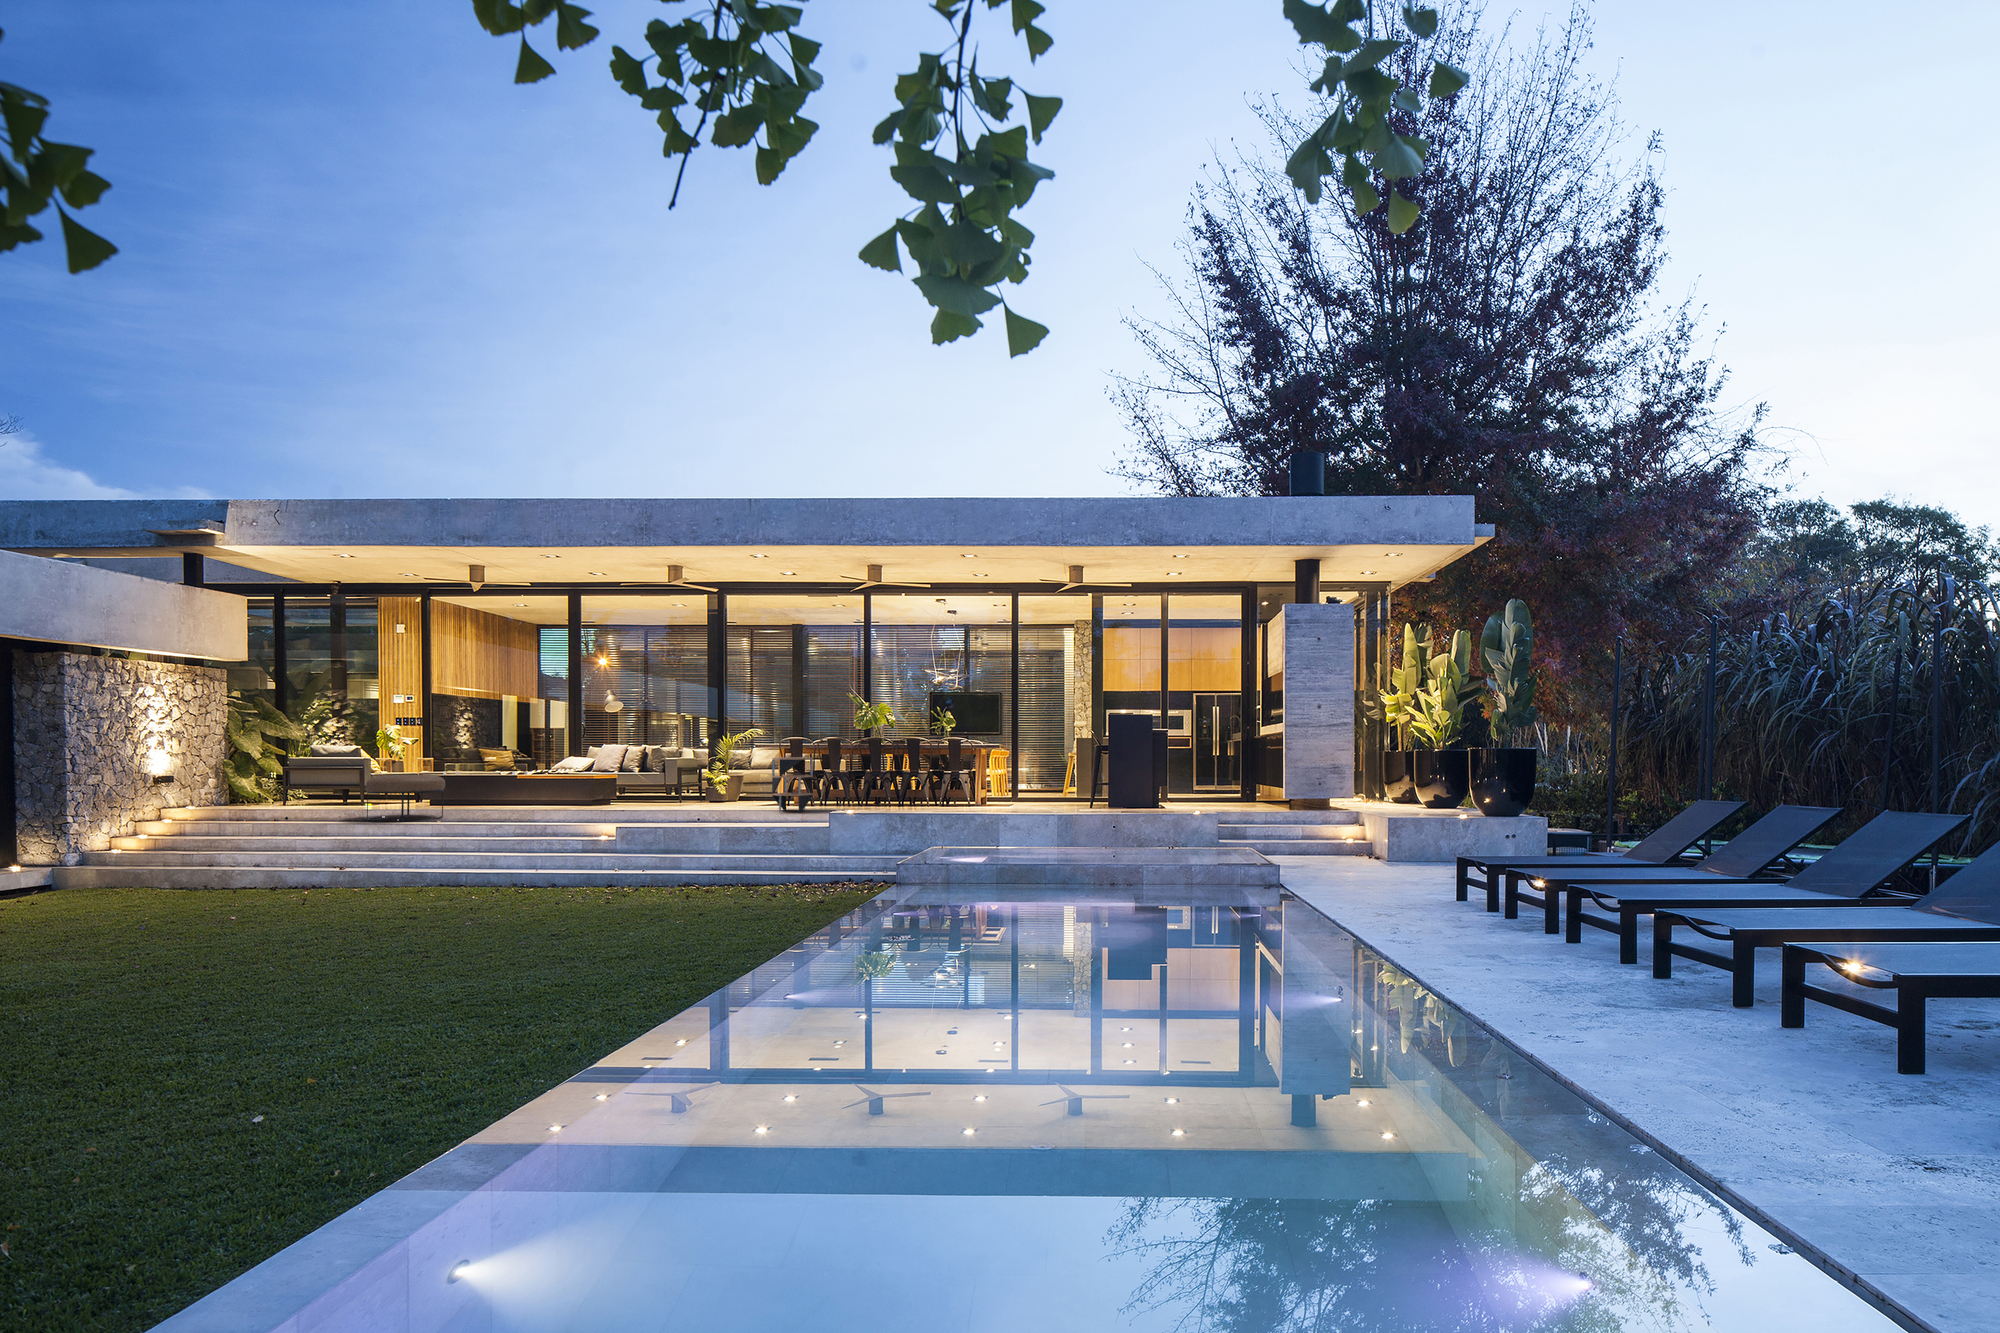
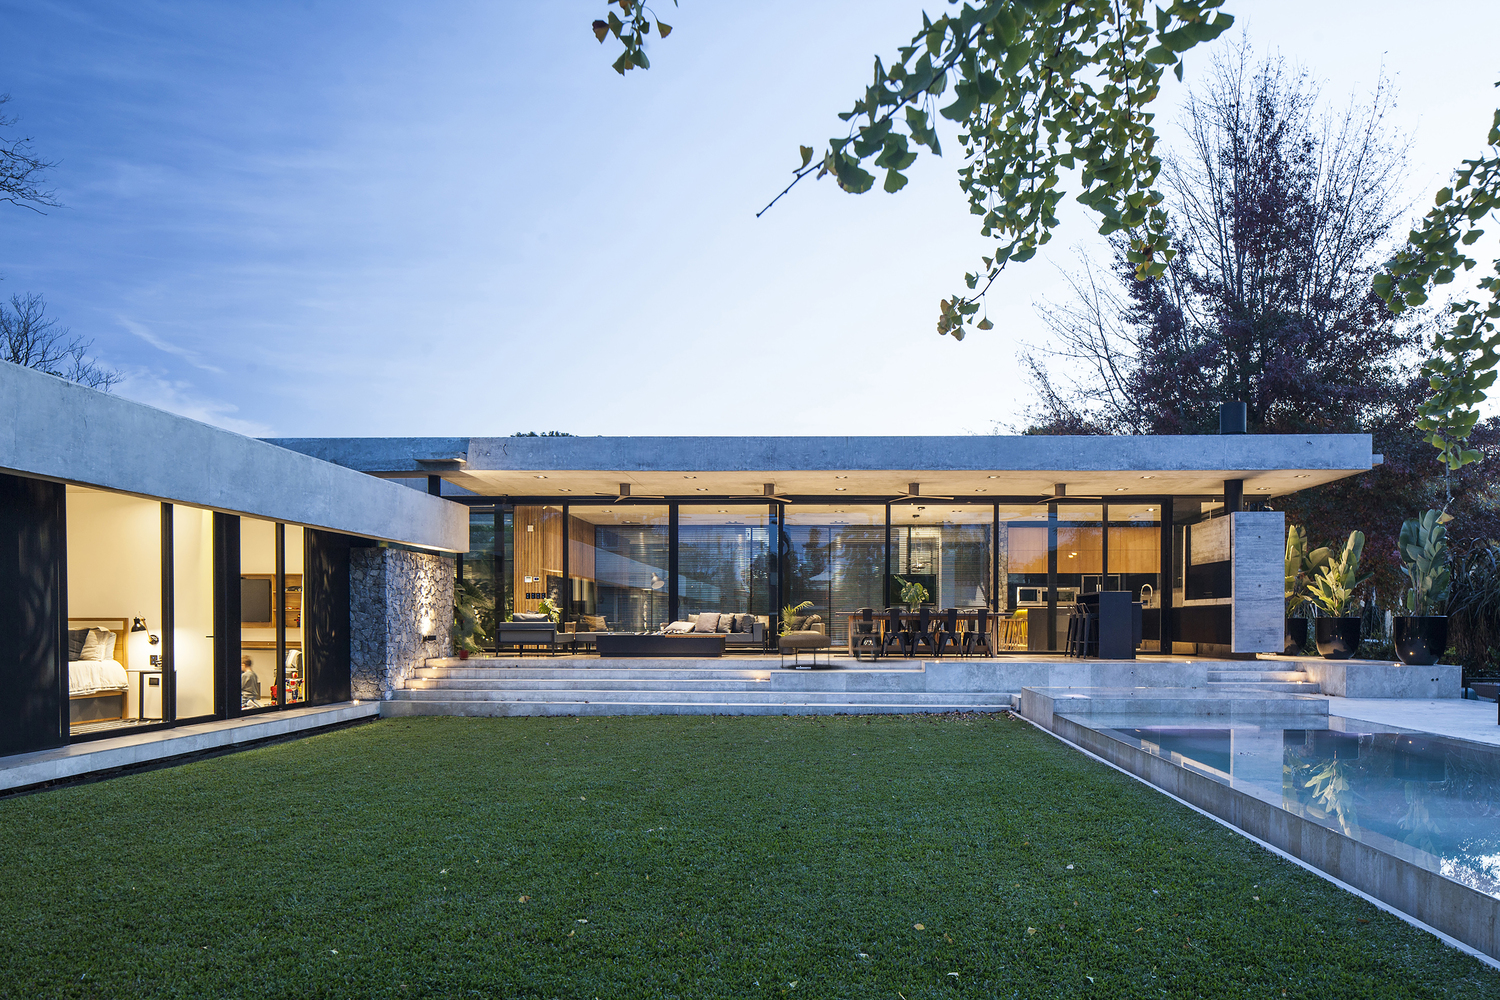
potted tree: none [208,740,258,810] -> present [451,612,476,660]
ottoman: present [366,775,445,821] -> present [779,635,832,668]

